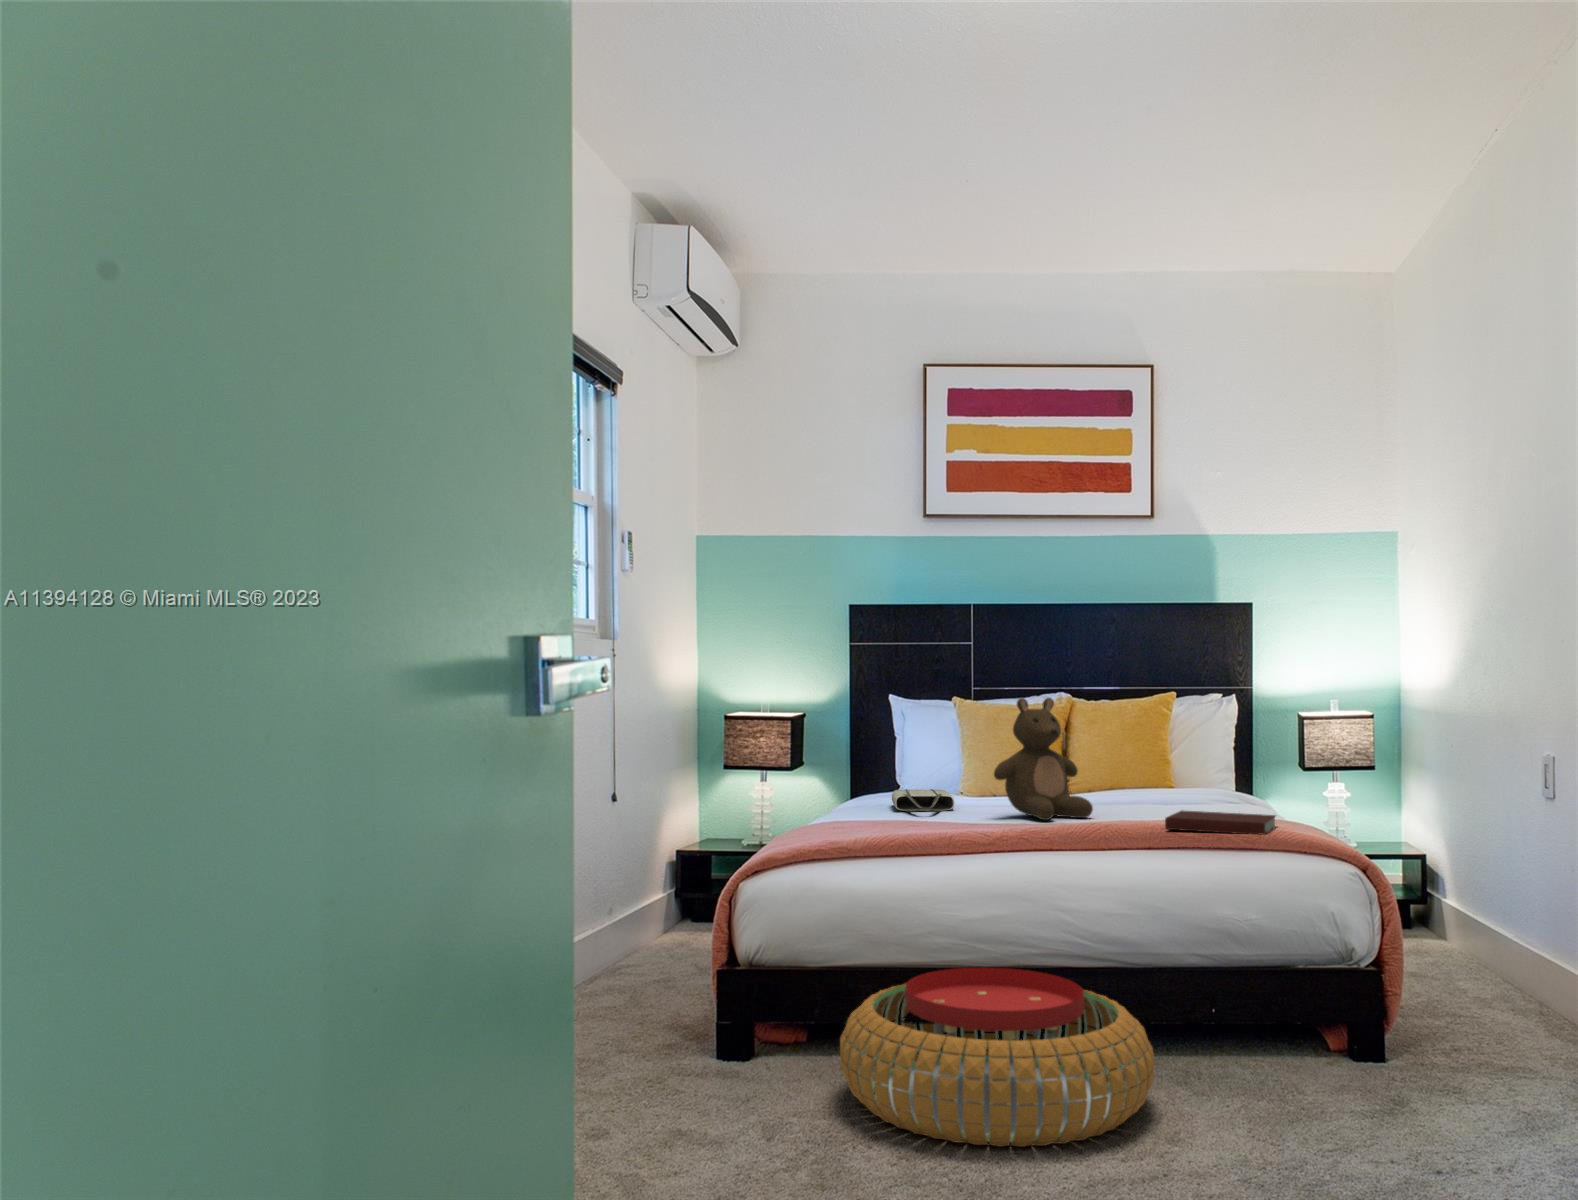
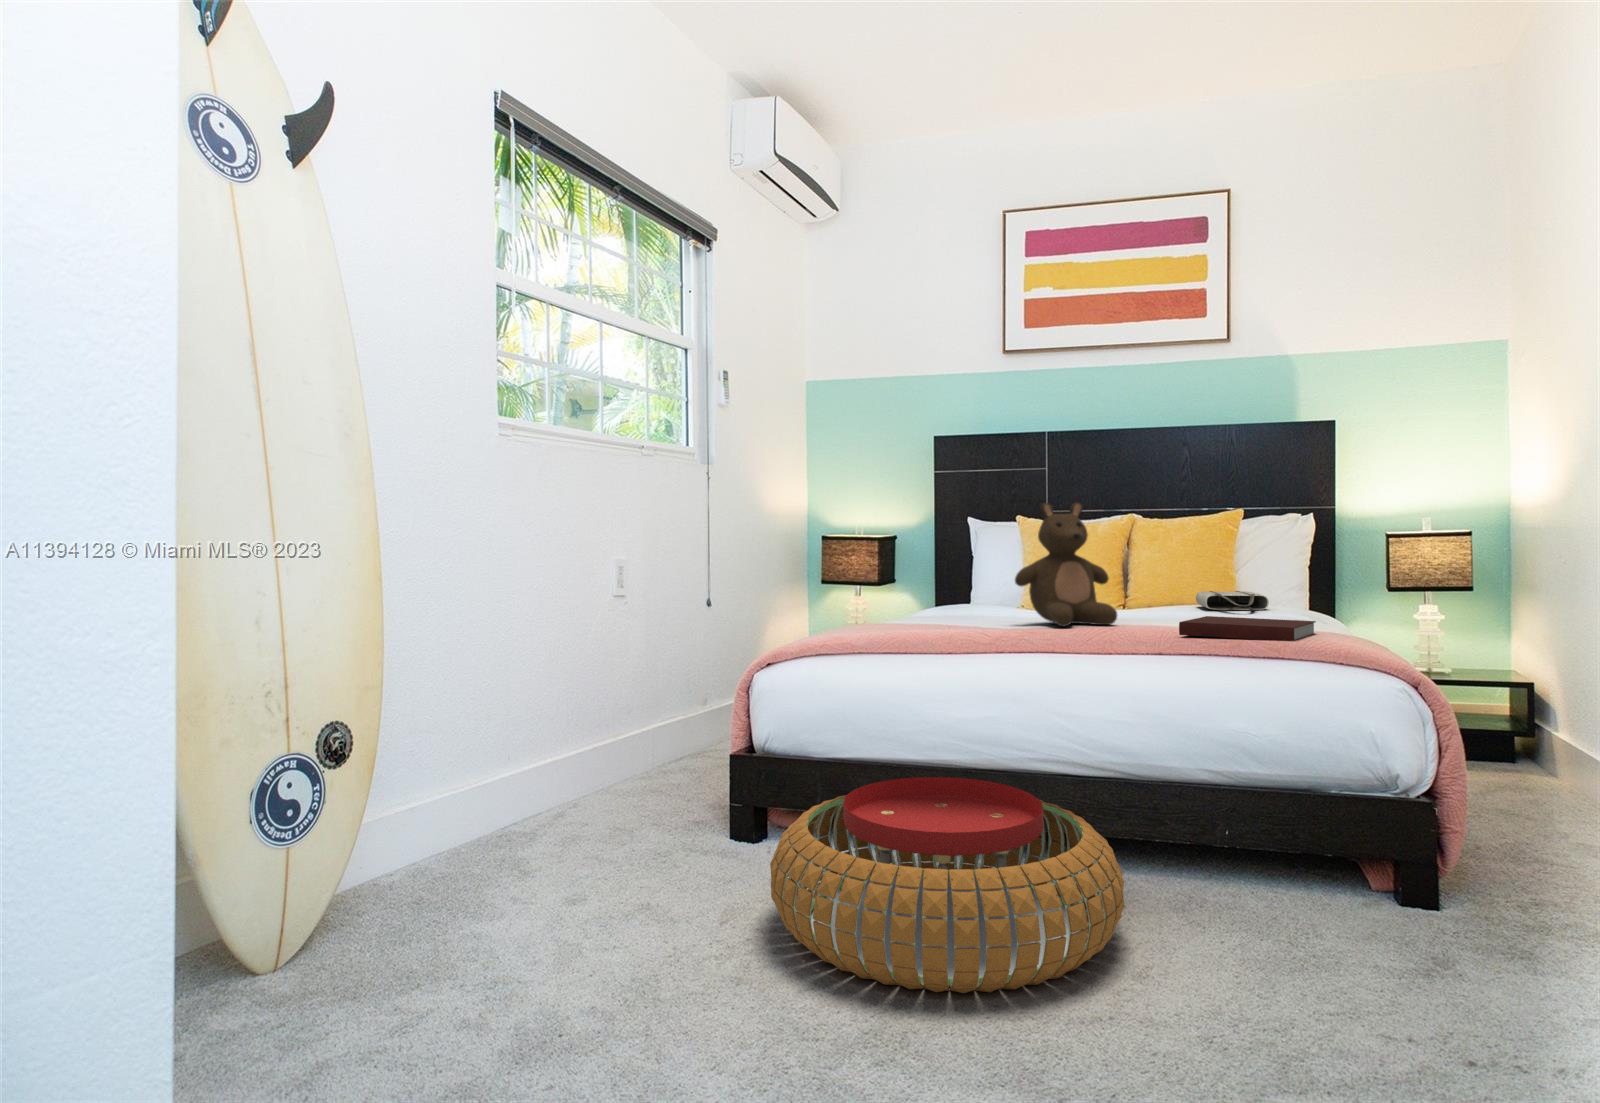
tote bag: present [892,789,954,812] -> present [1196,591,1269,611]

